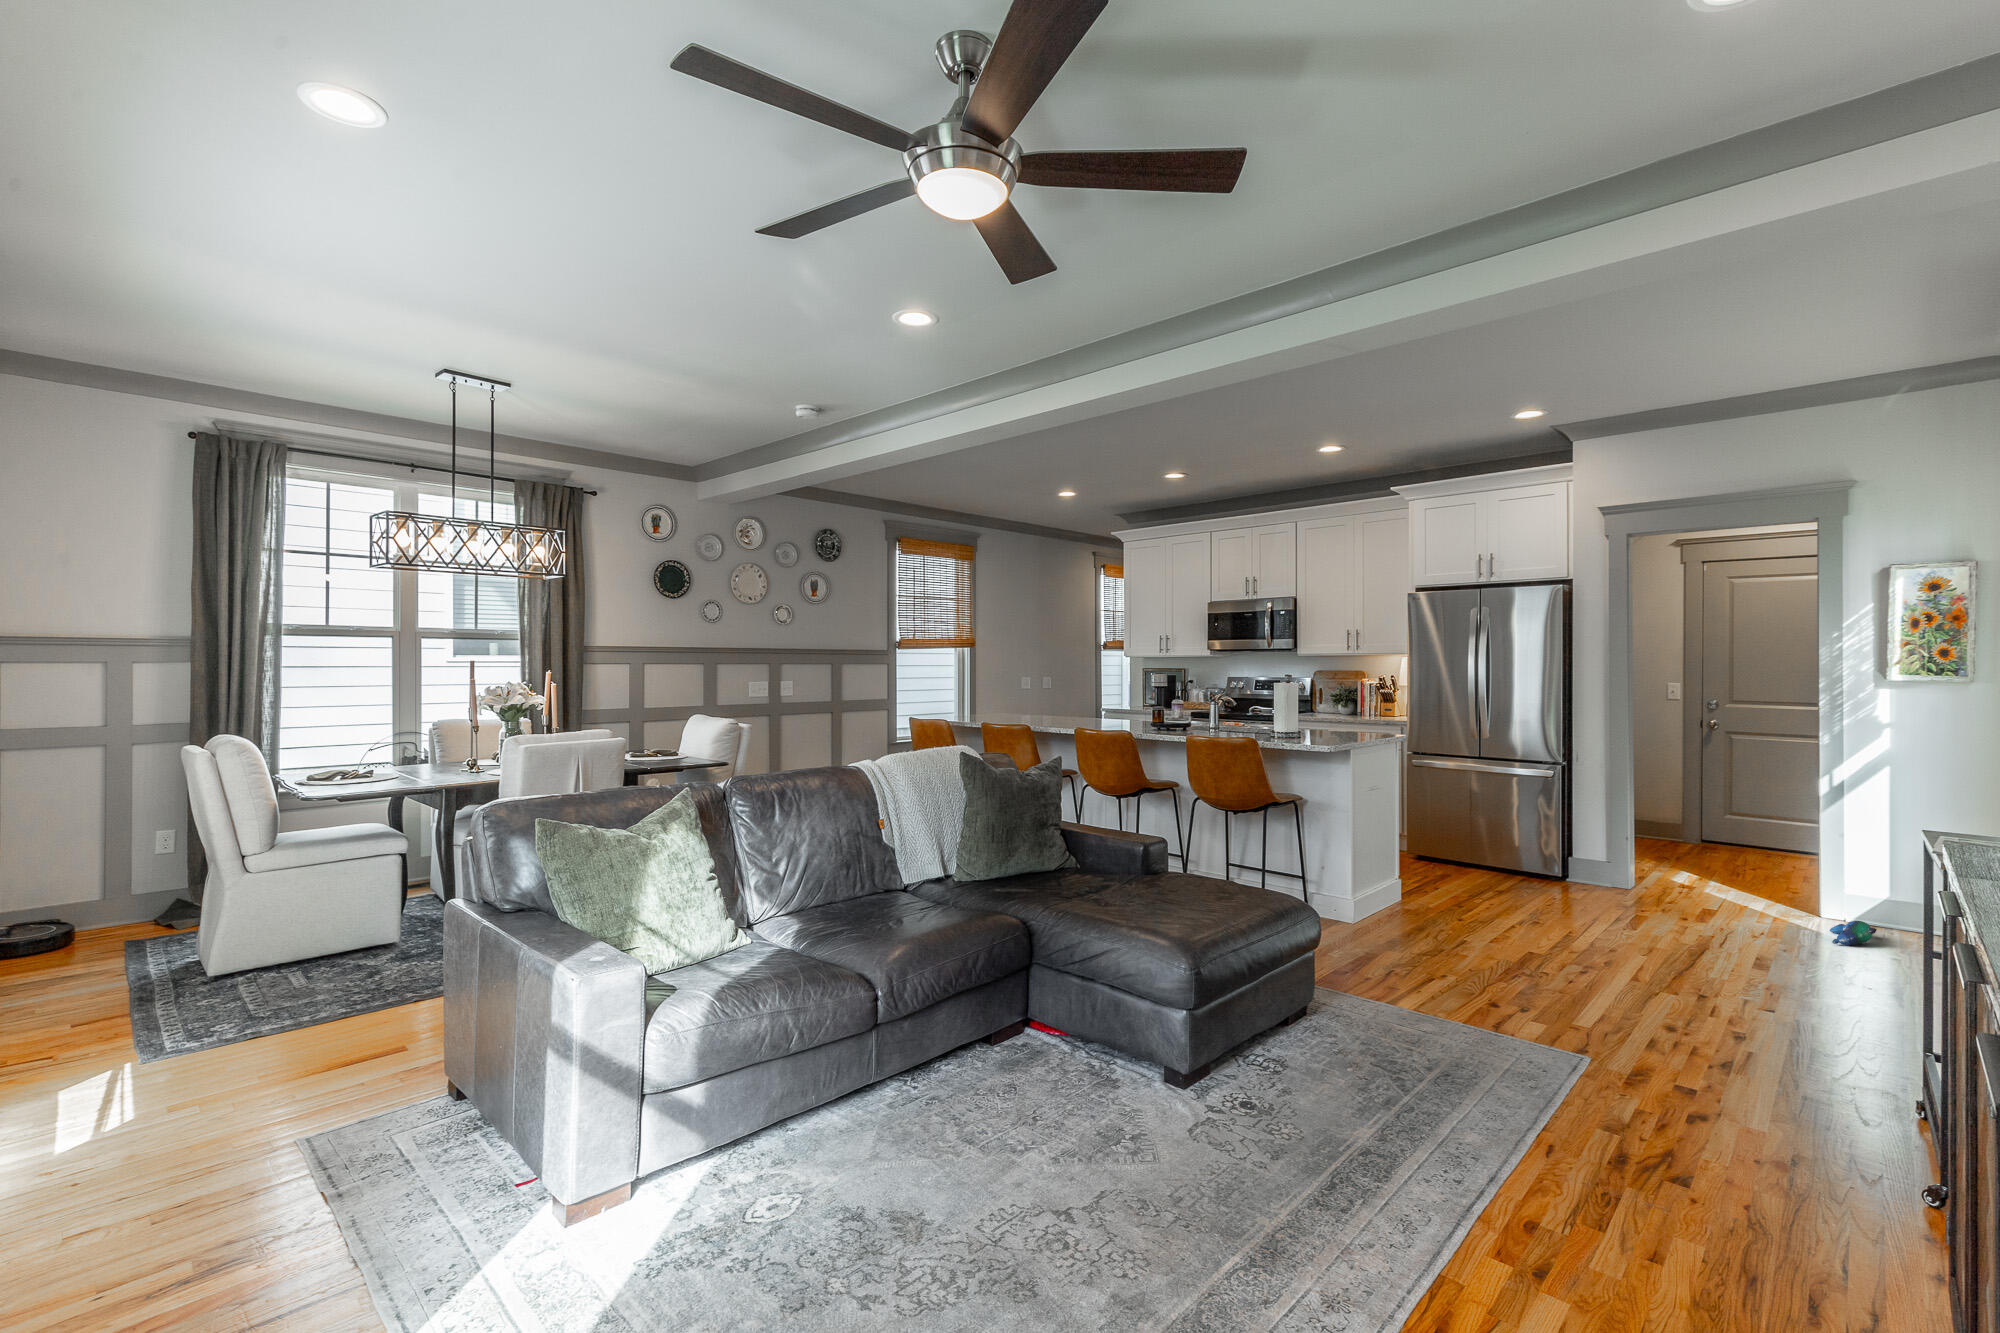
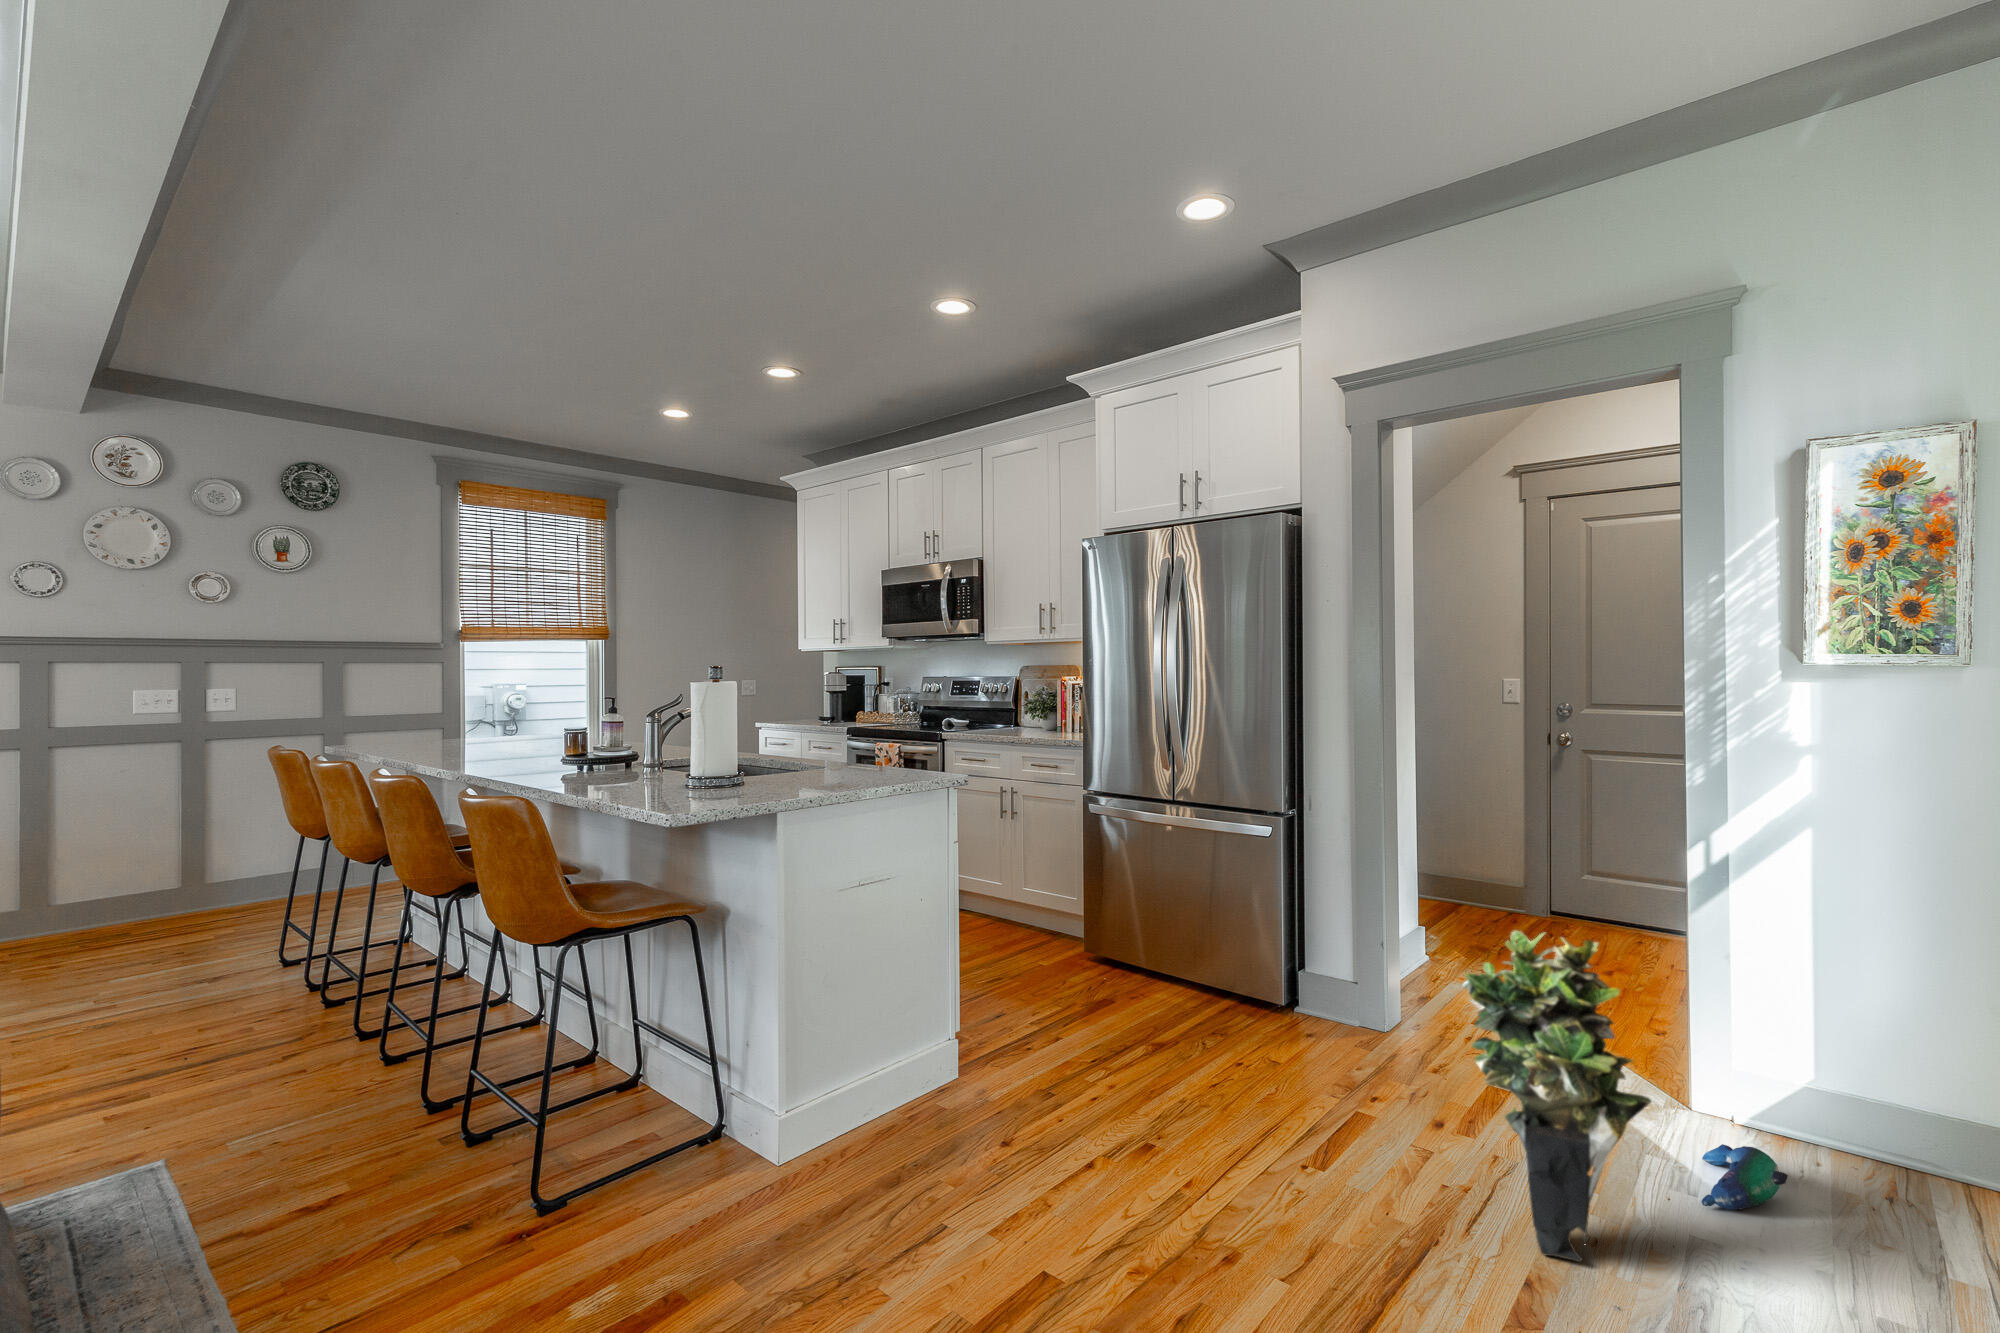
potted plant: none [1709,812,1812,956] -> present [1463,931,1651,1262]

